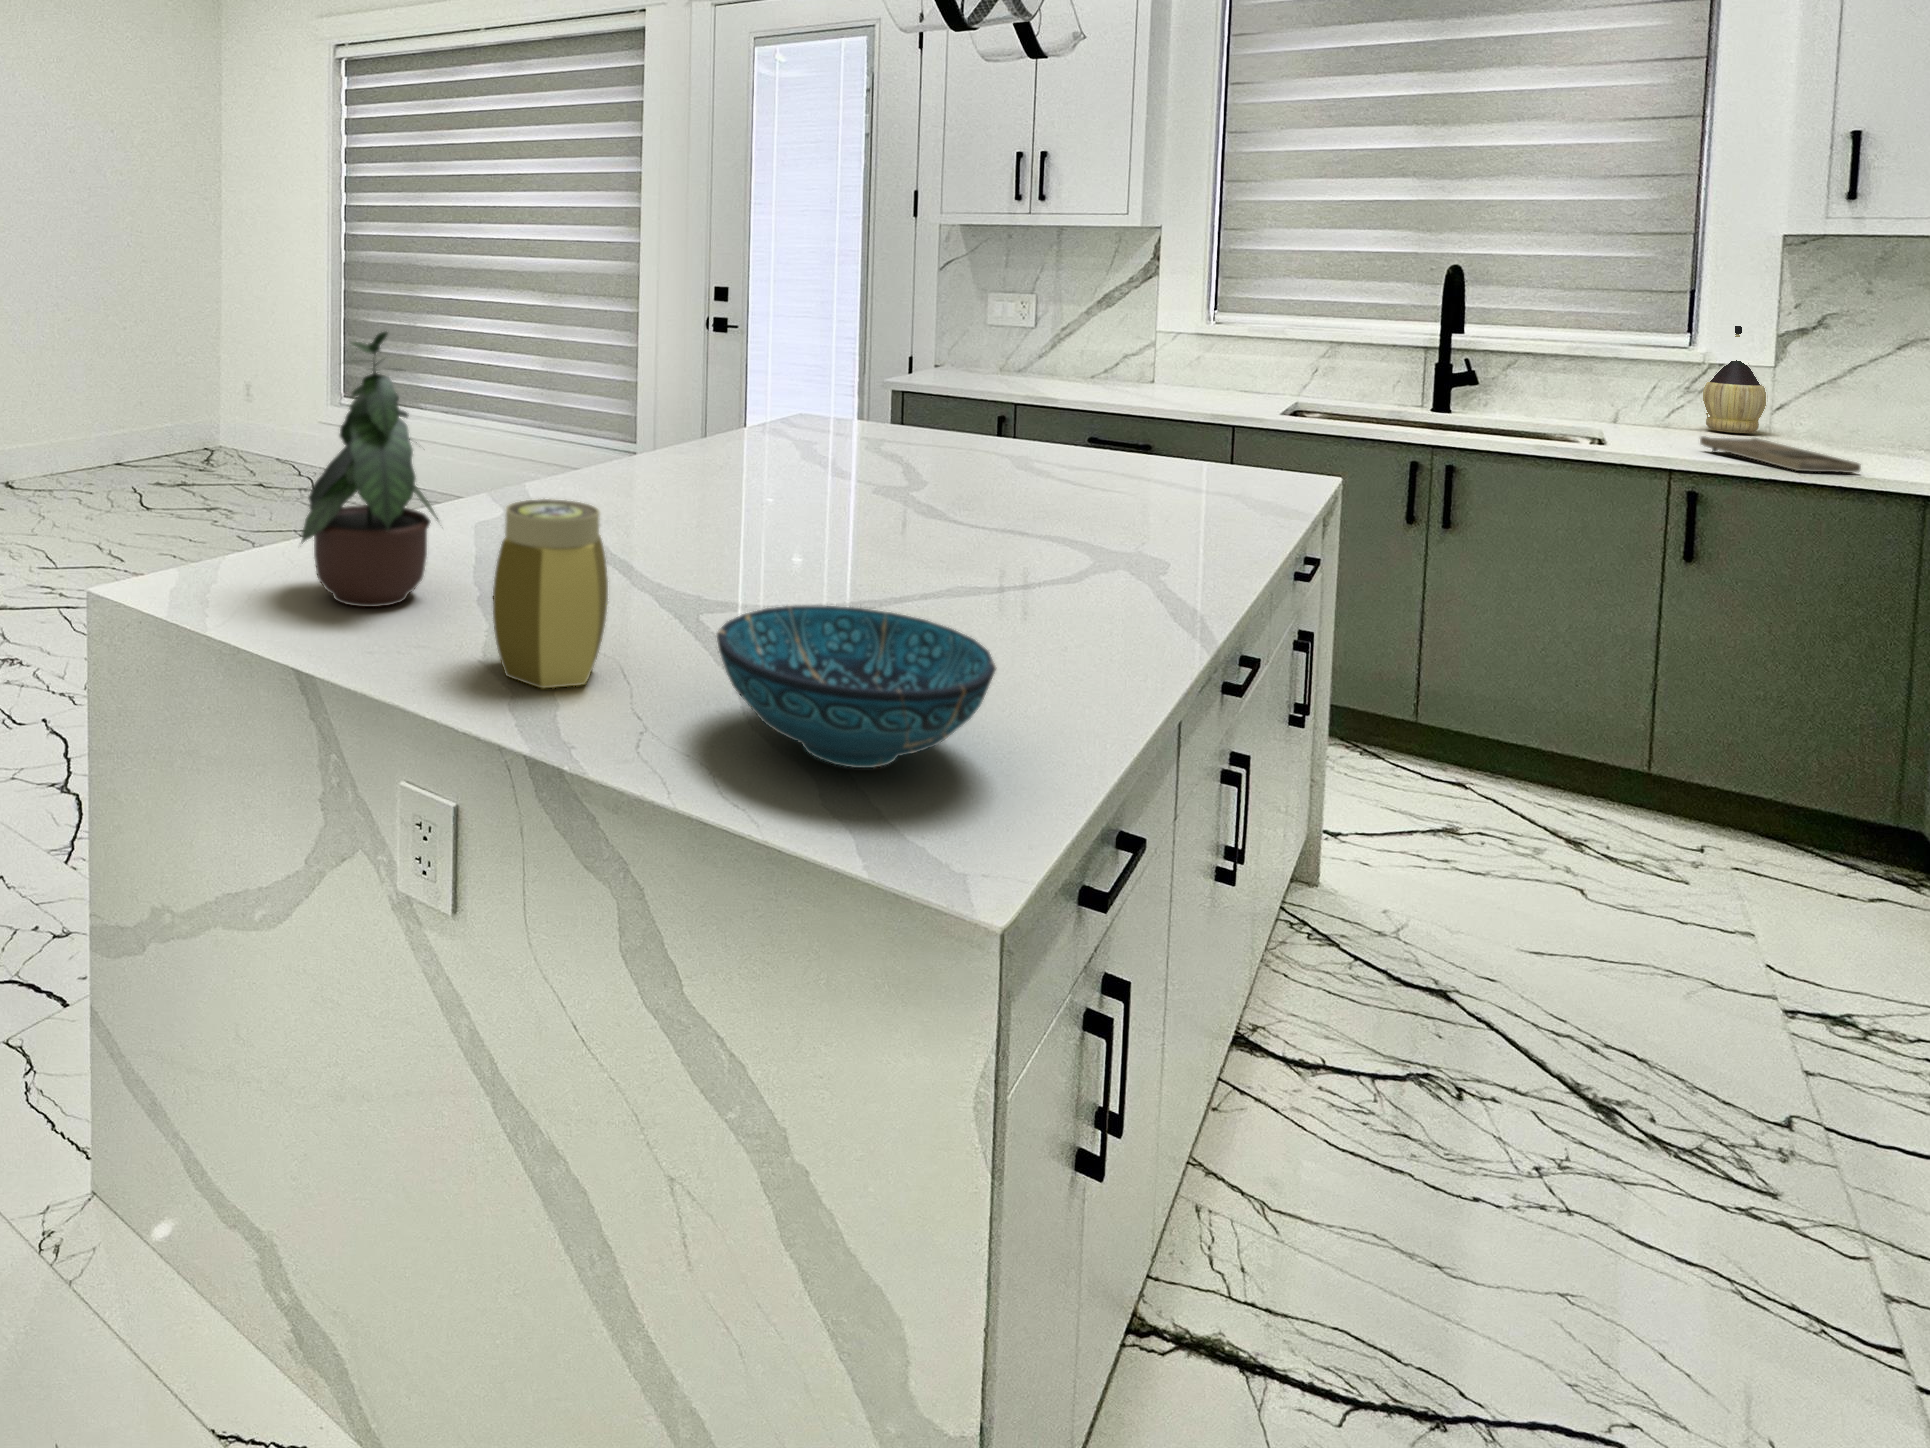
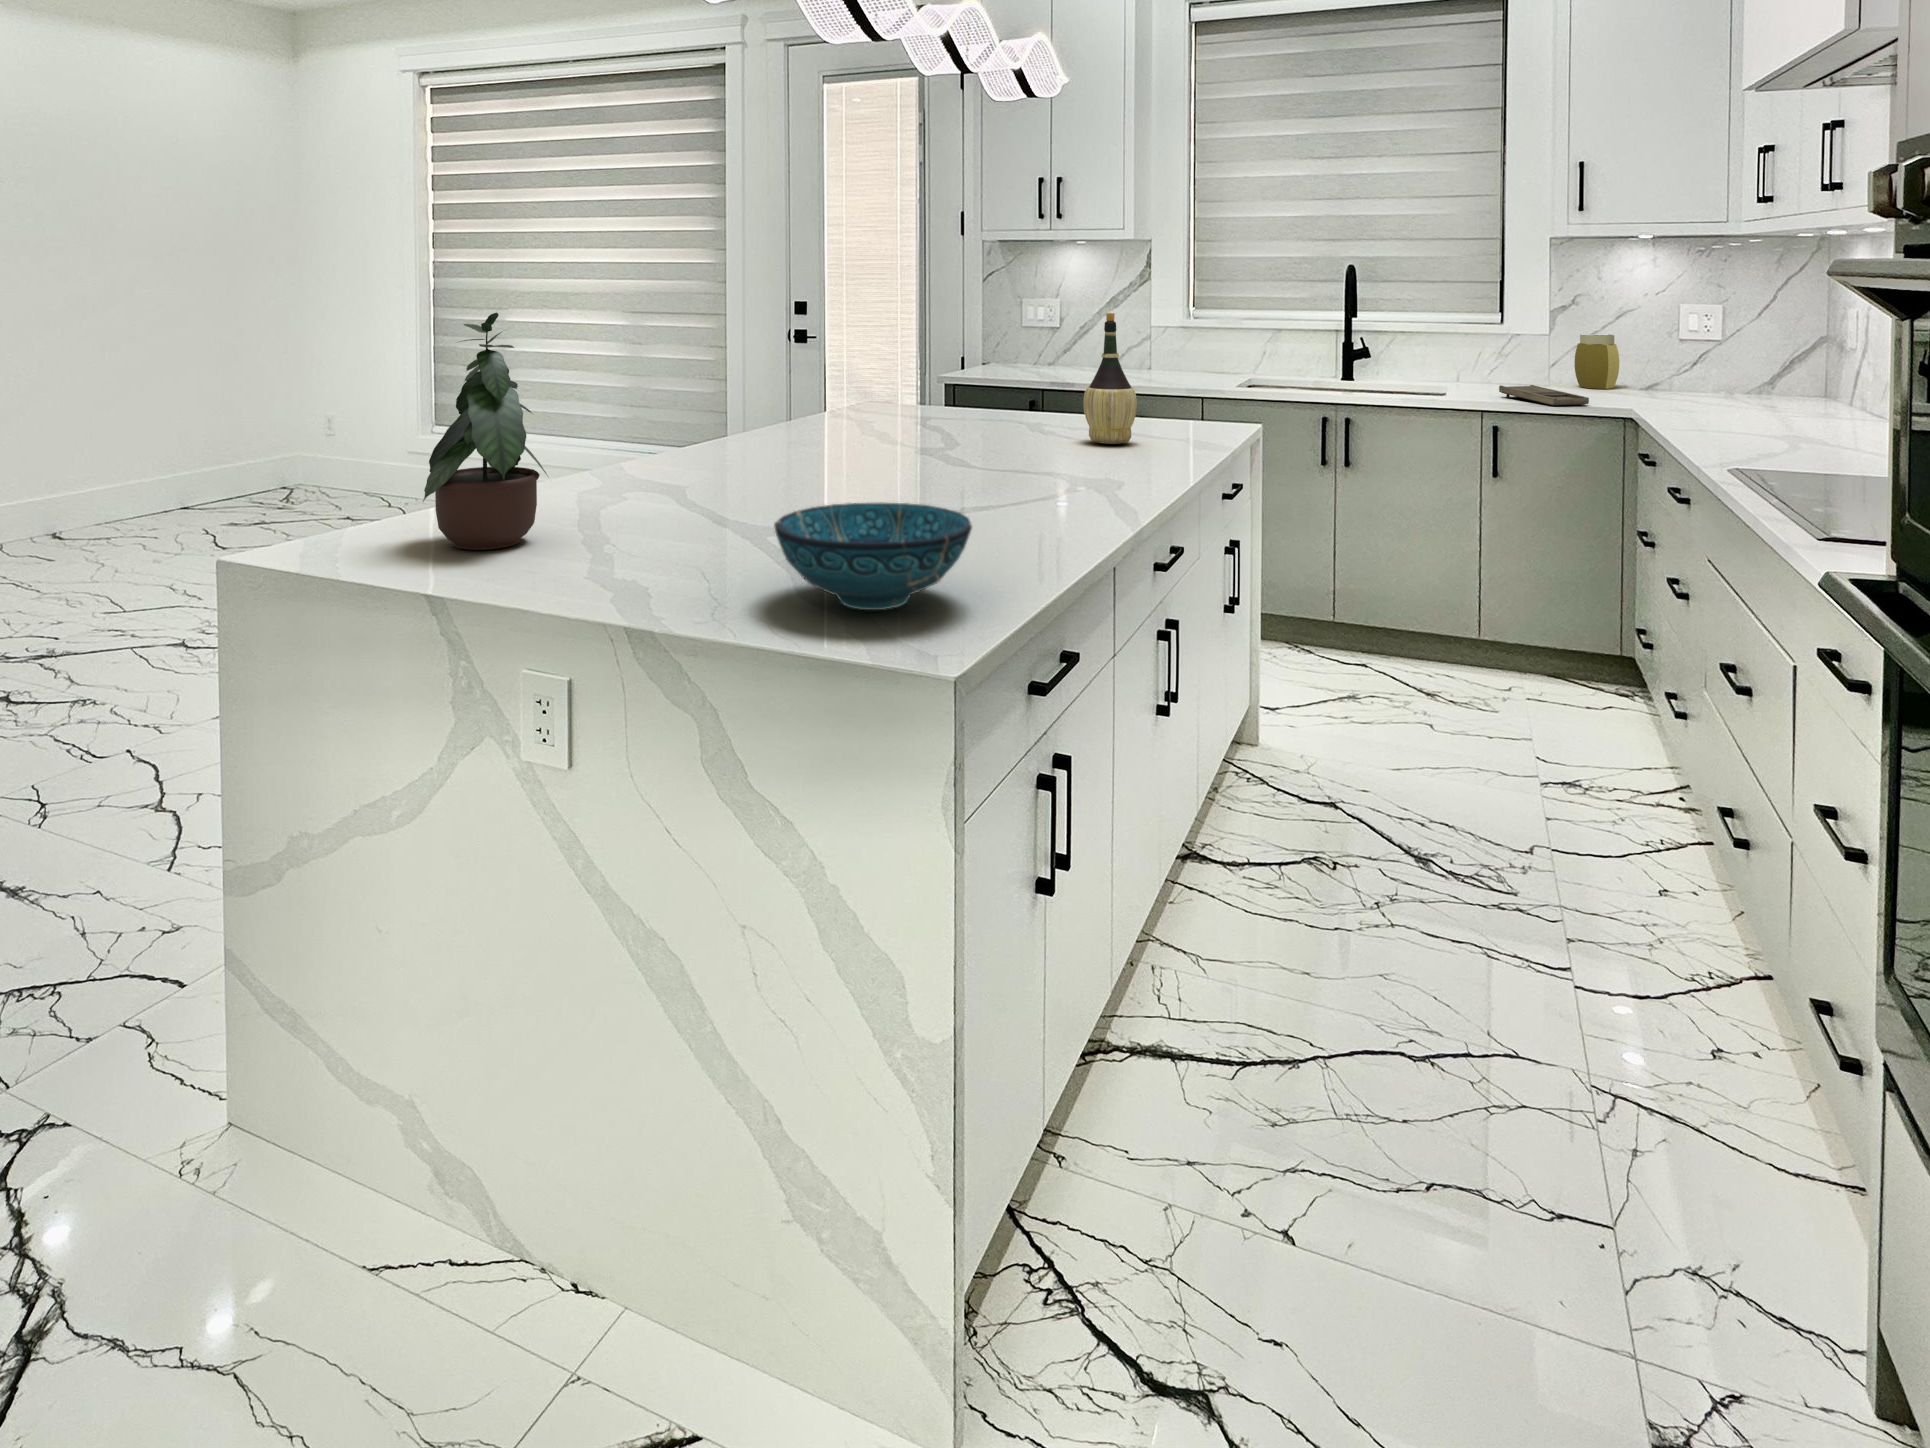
wine bottle: present [1703,326,1766,433] -> present [1083,313,1137,444]
jar: present [493,499,608,688] -> present [1574,334,1619,389]

